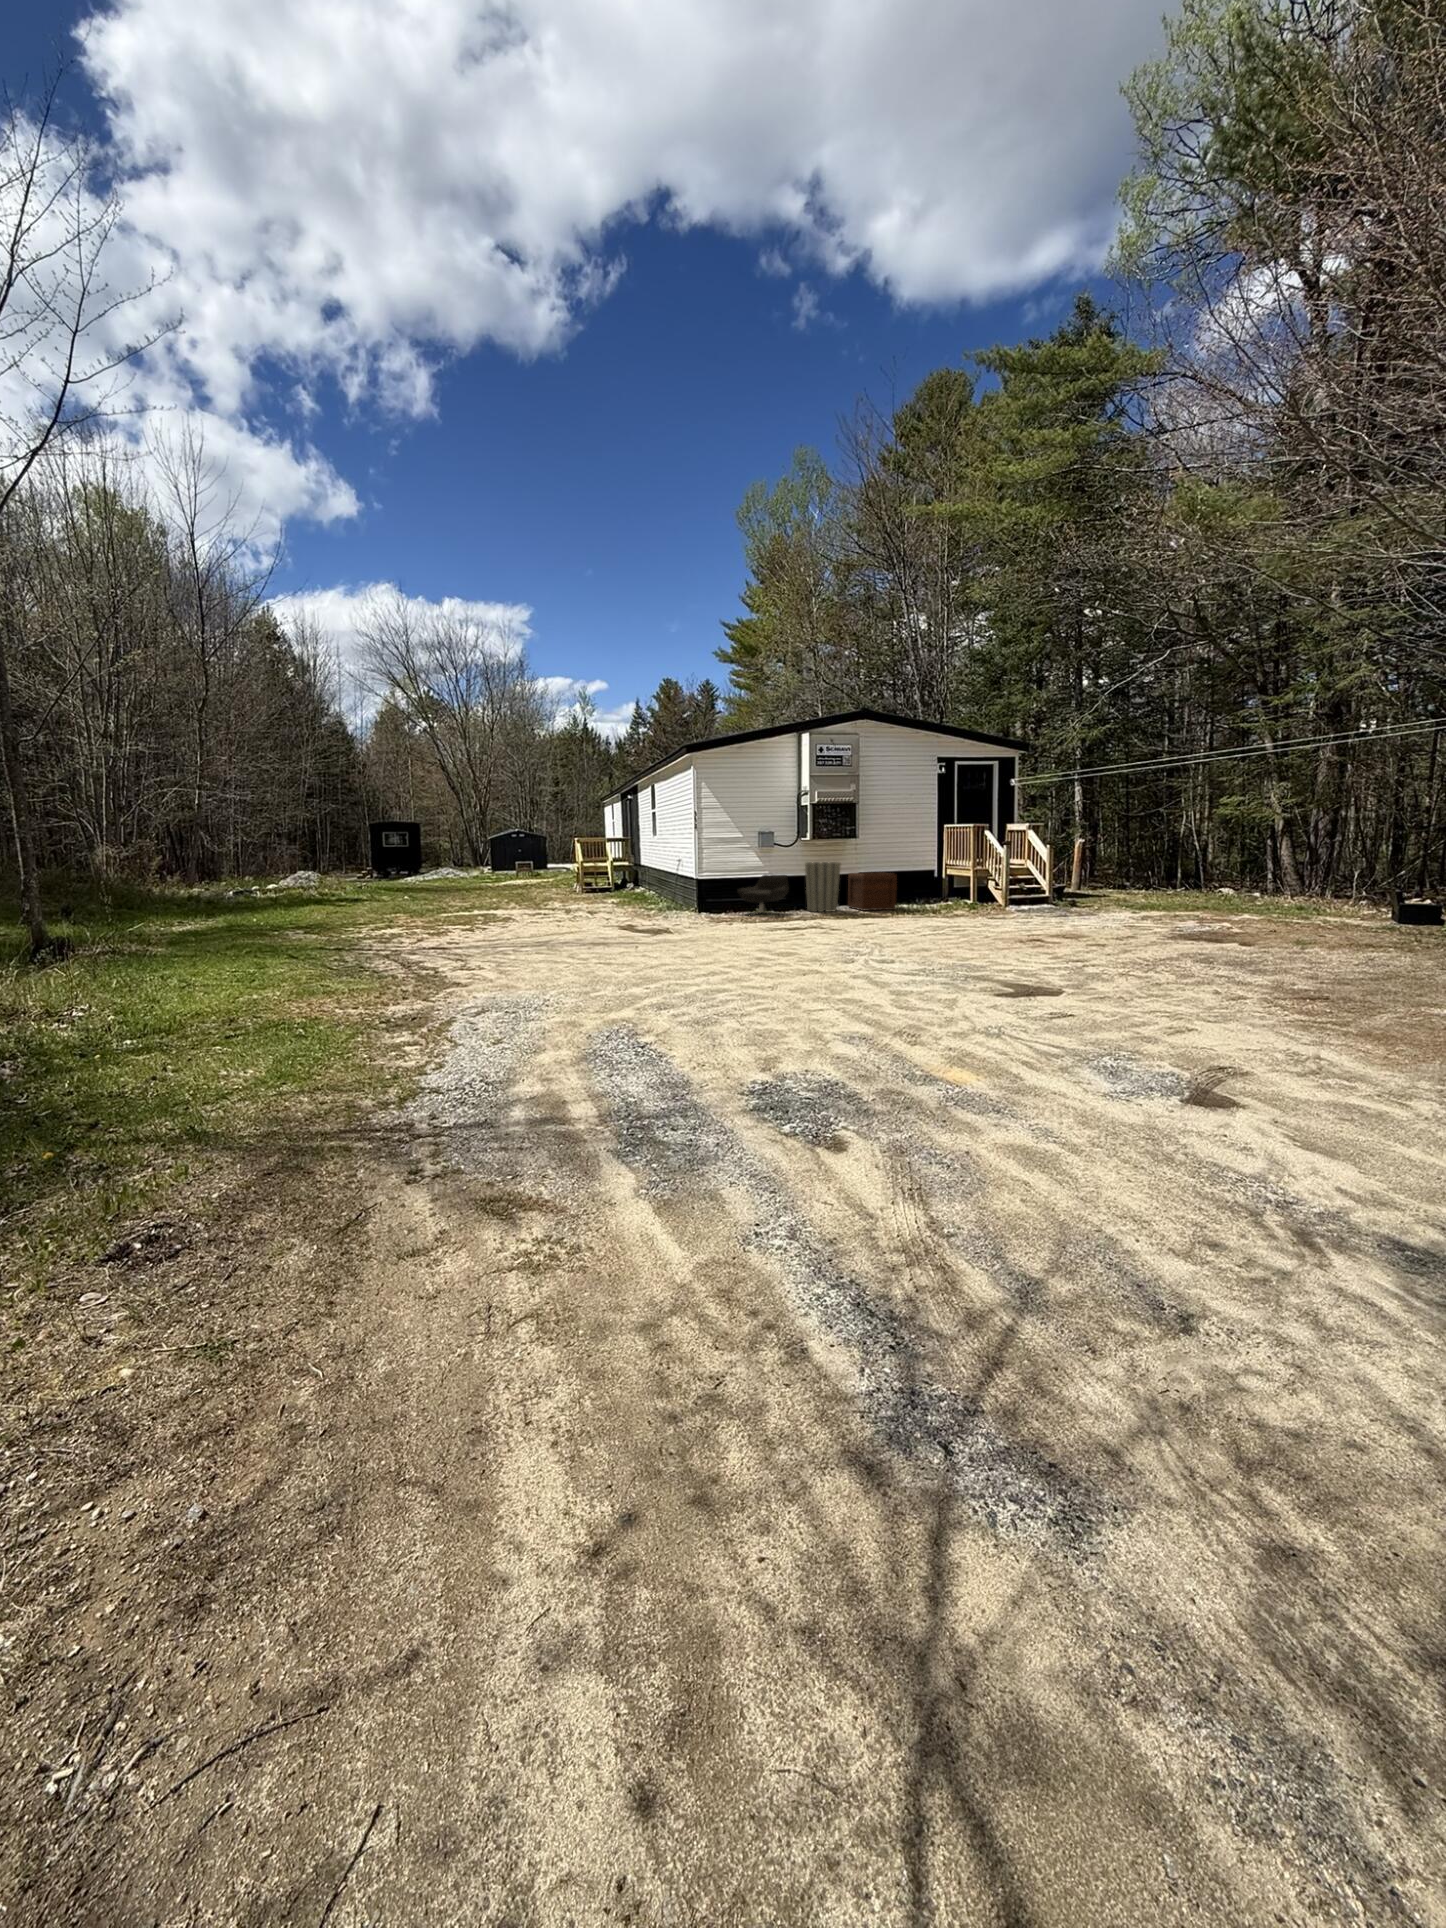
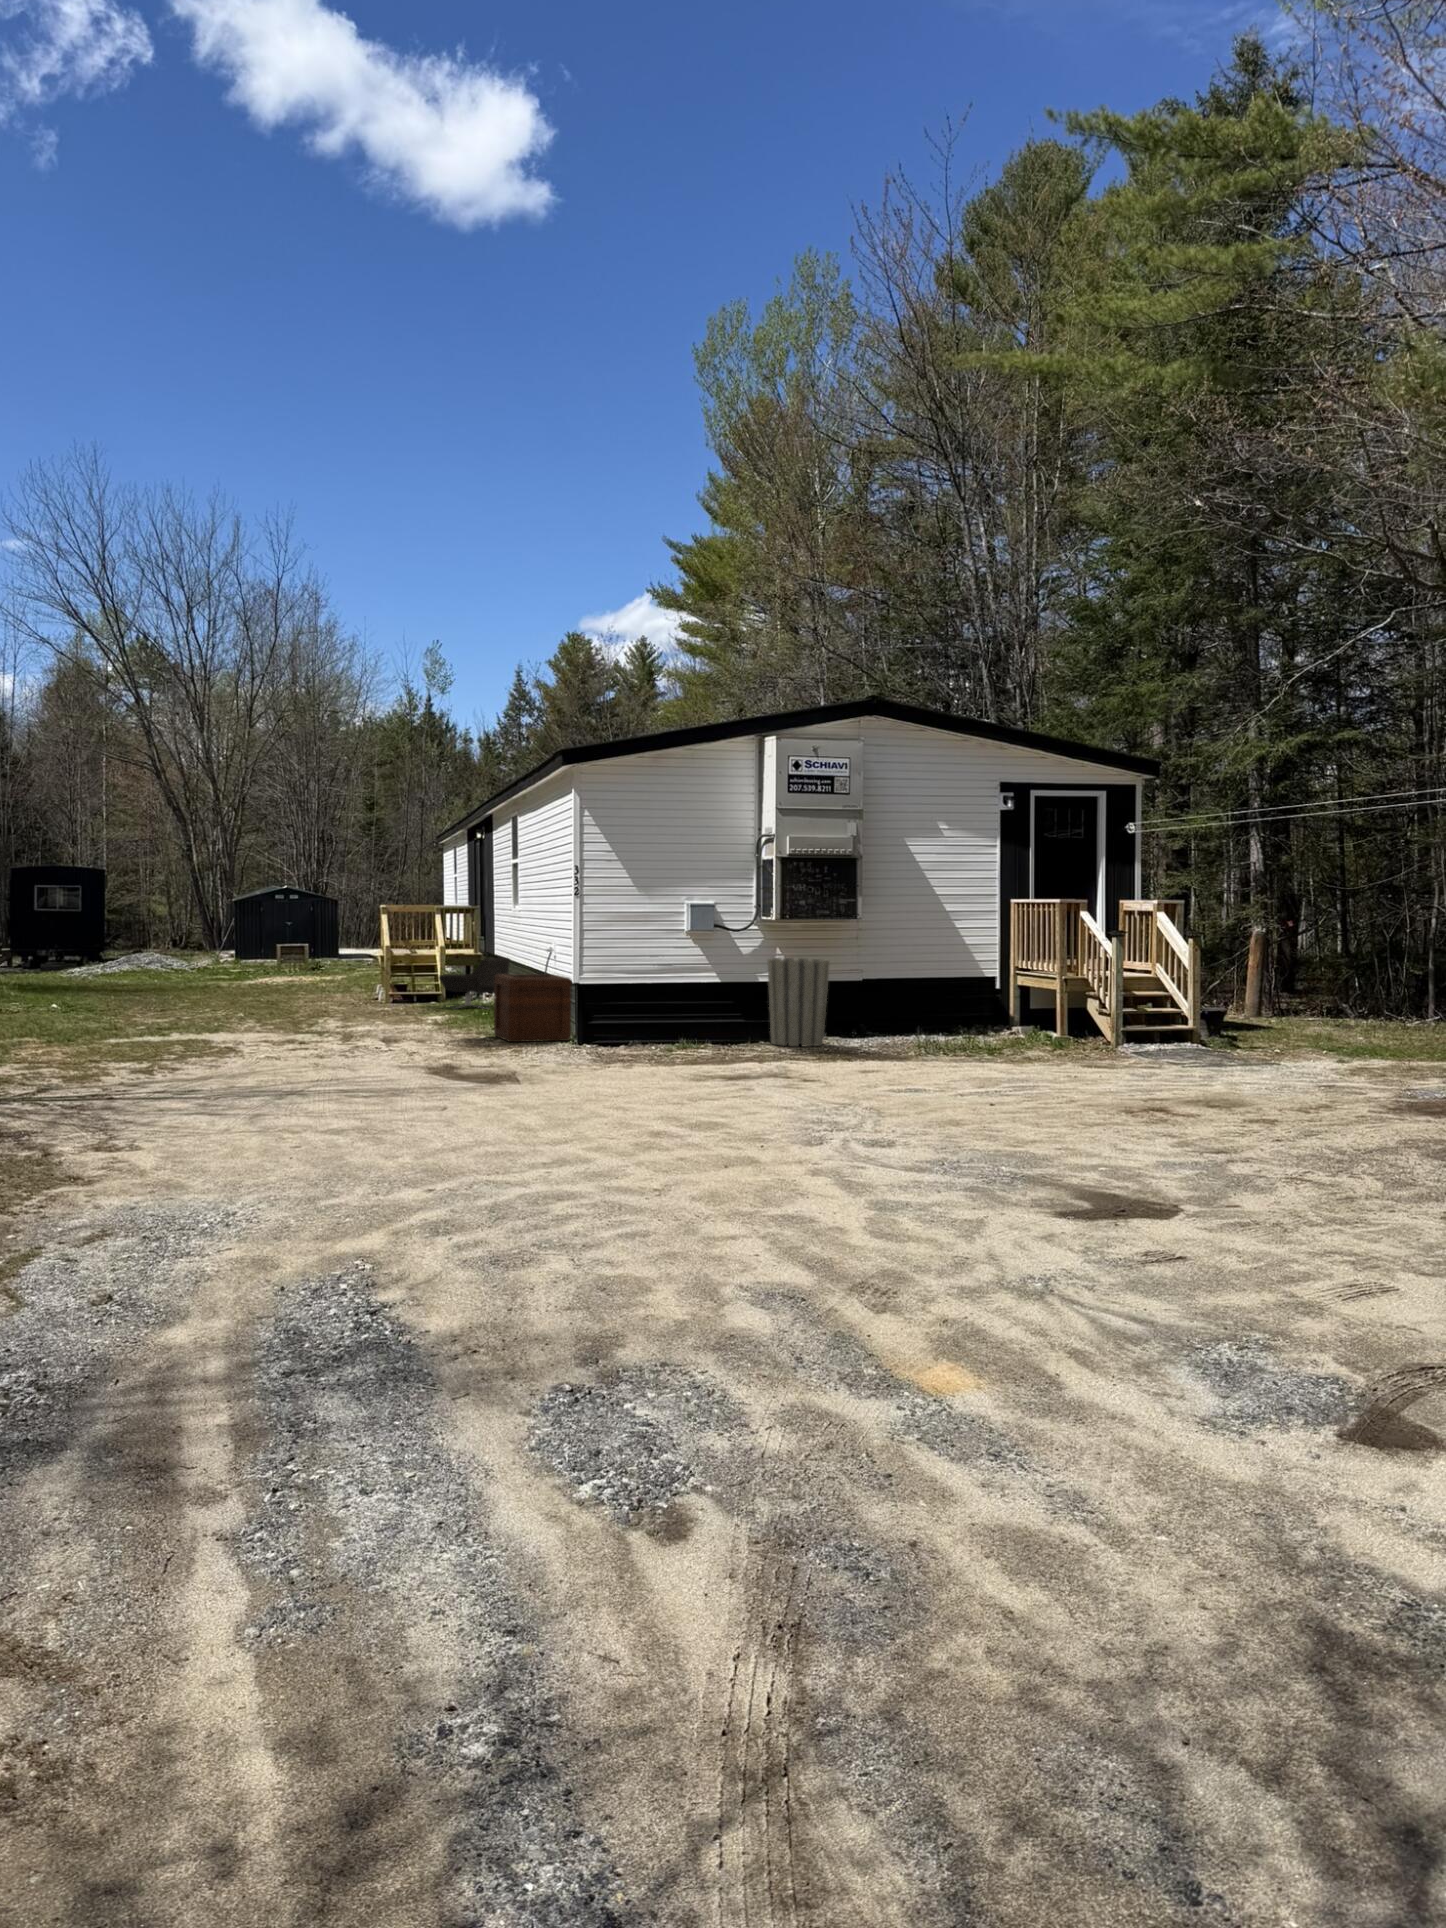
wooden crate: present [848,872,897,911] -> present [494,974,571,1042]
lounge chair: present [738,874,789,914] -> present [439,958,510,1007]

